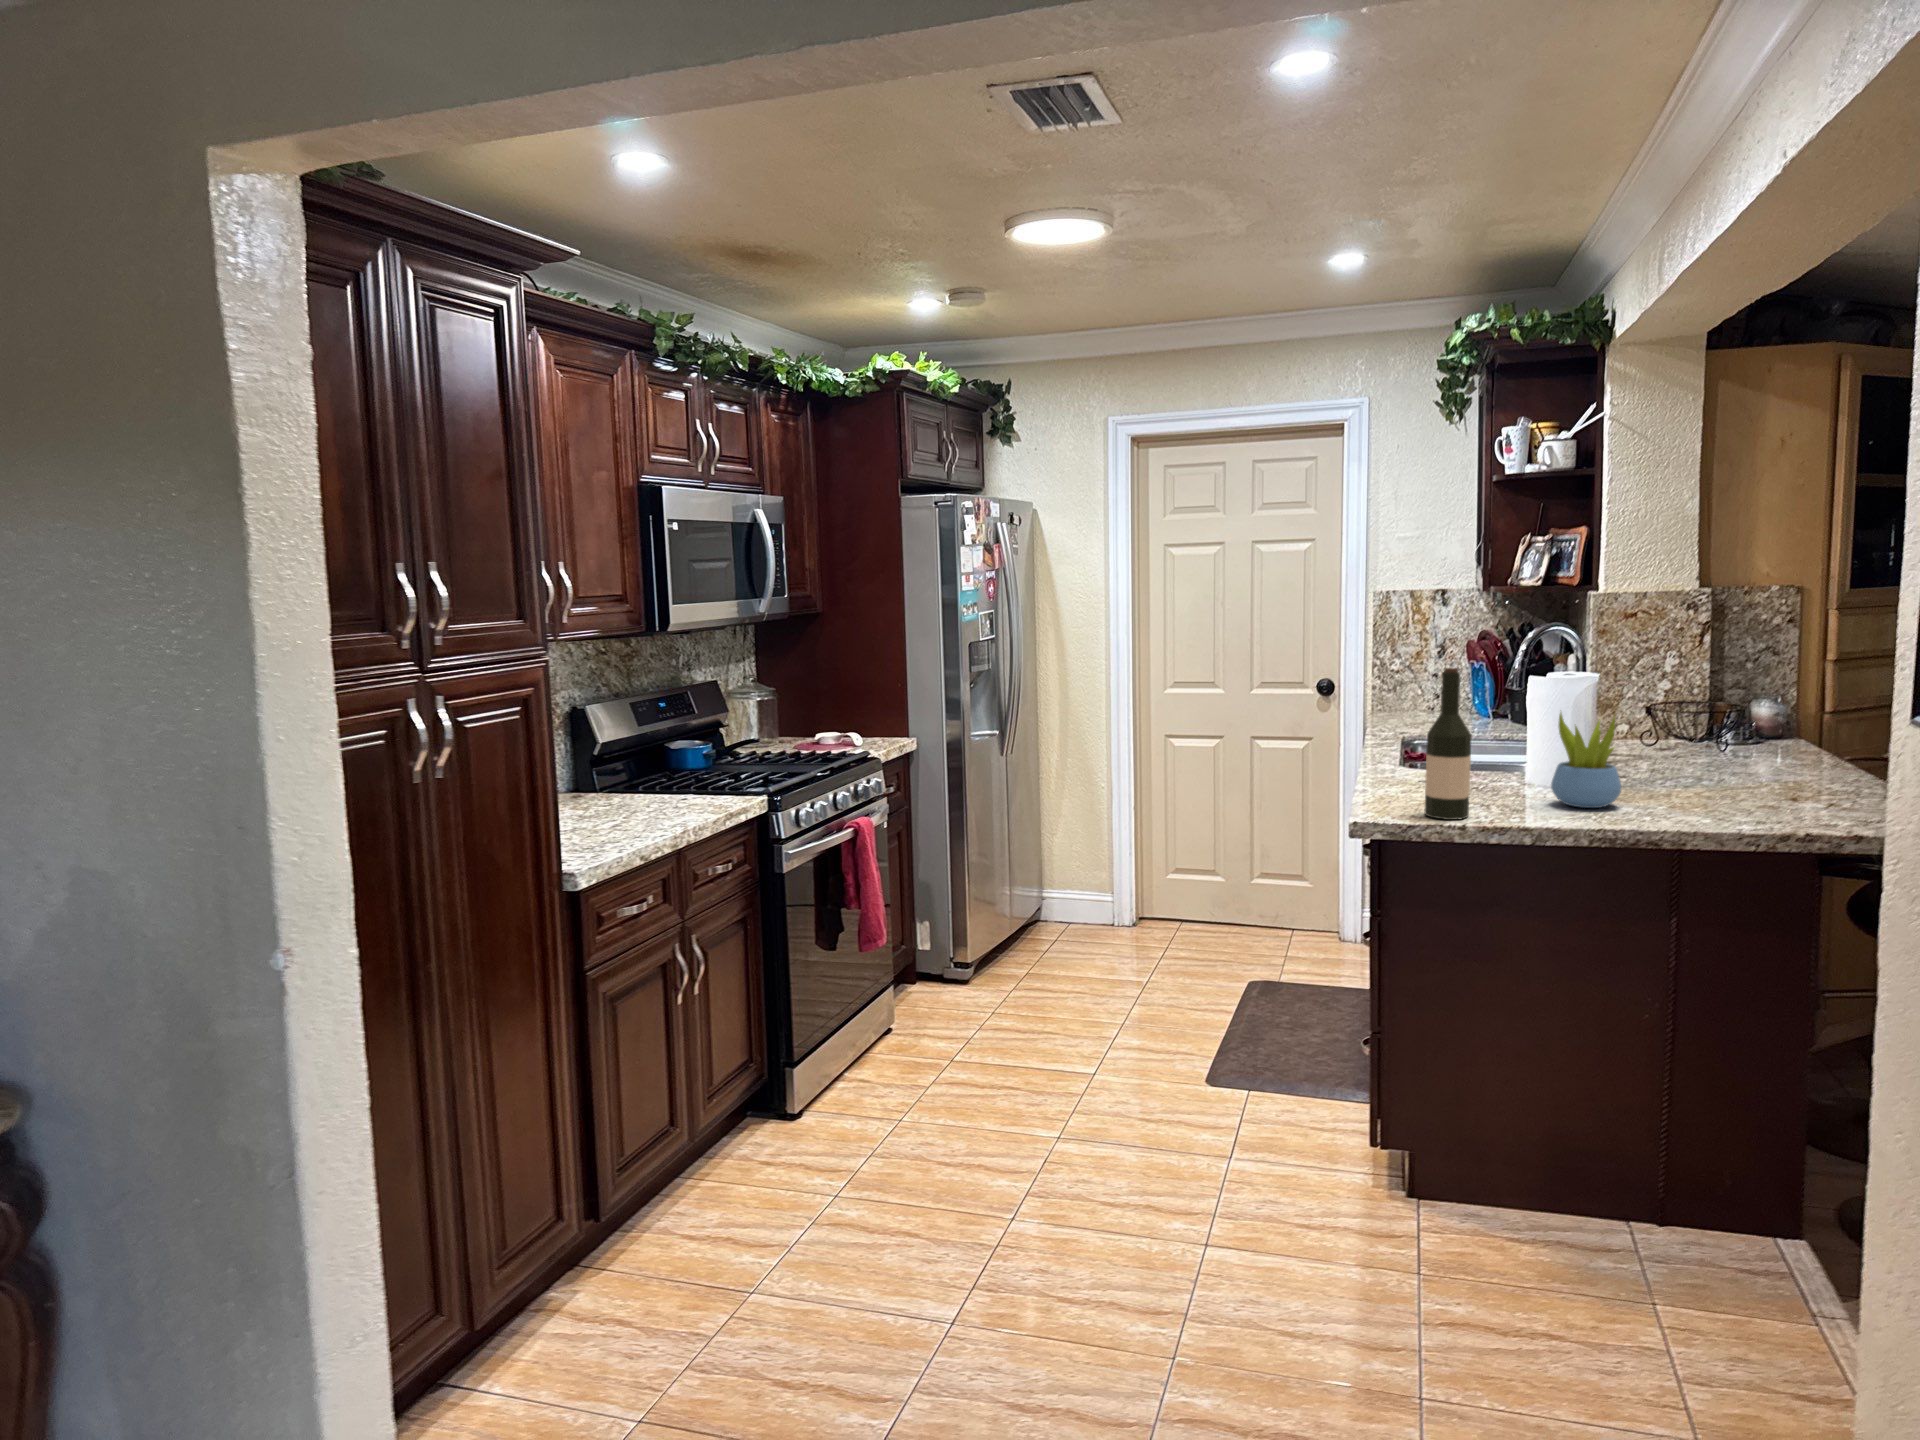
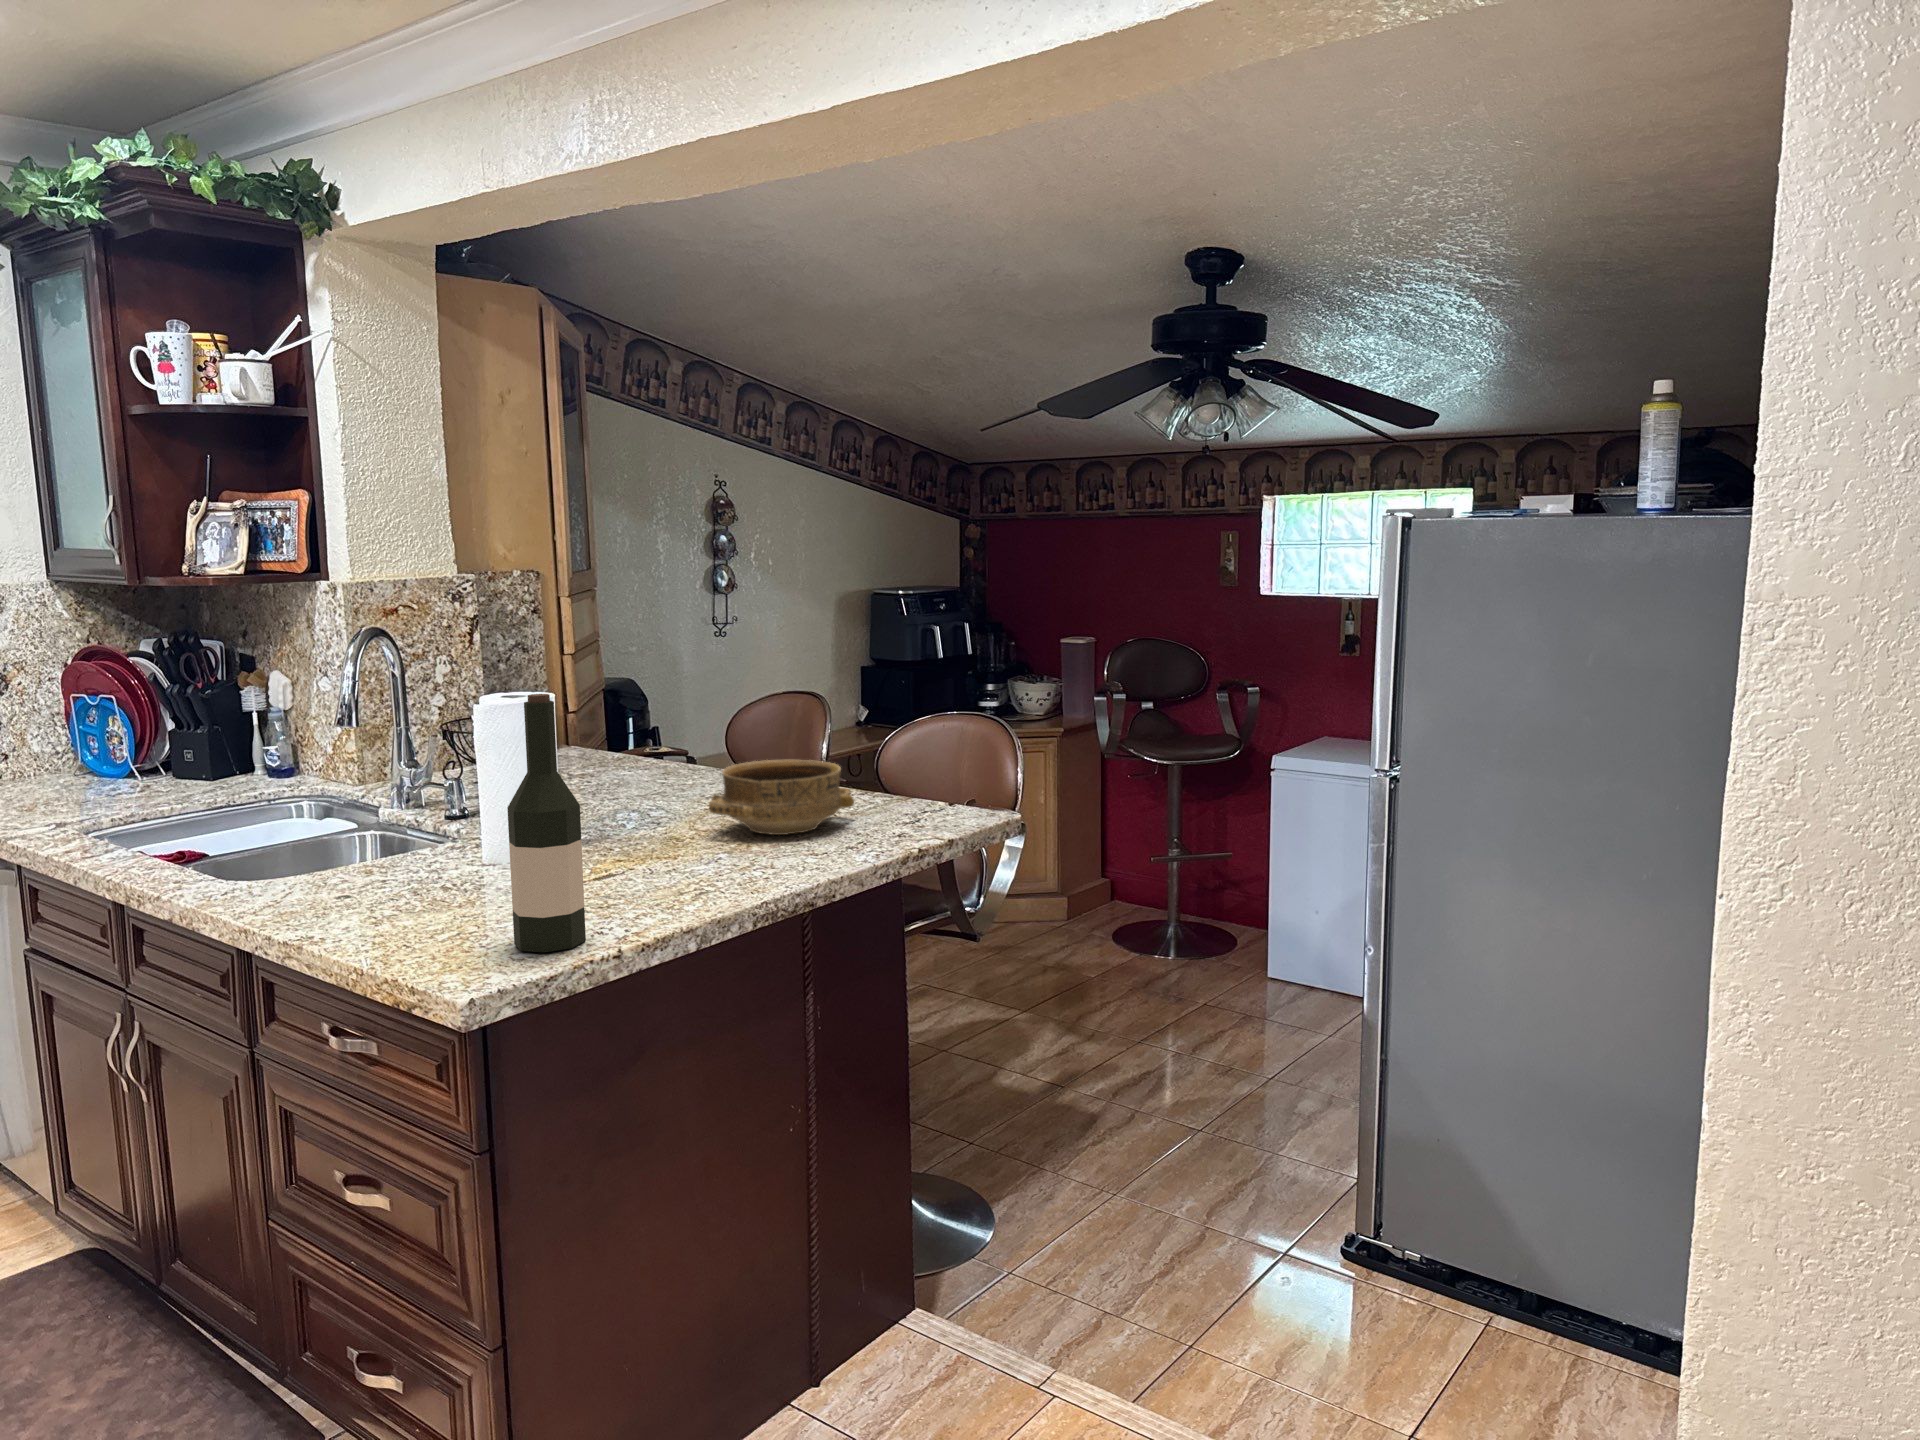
succulent plant: present [1551,713,1621,808] -> none [597,739,689,881]
ceramic bowl: none [1693,749,1843,810] -> present [709,760,854,835]

